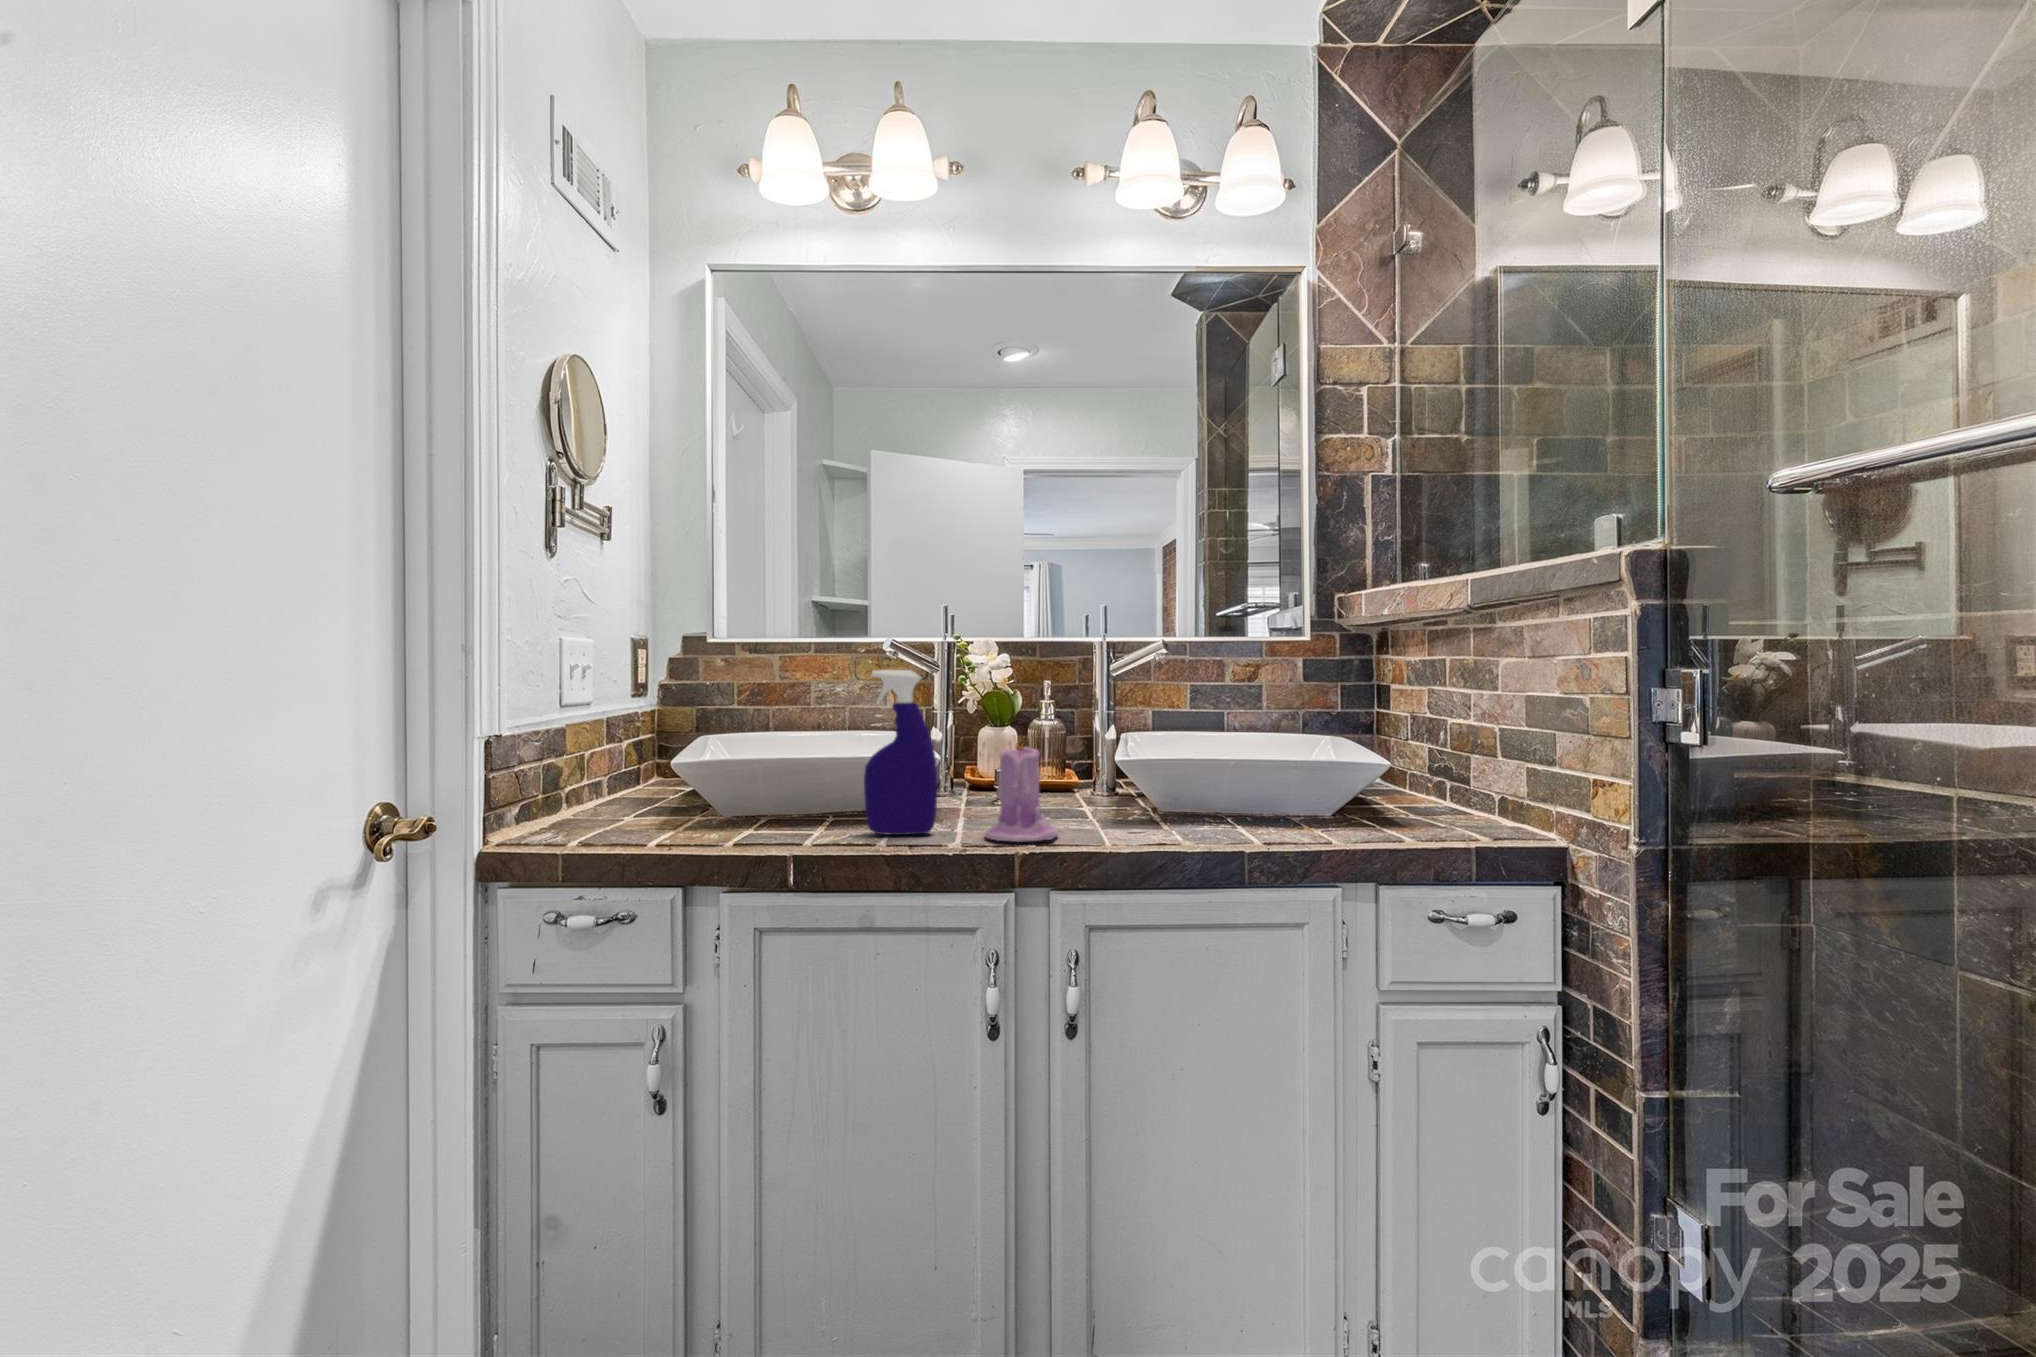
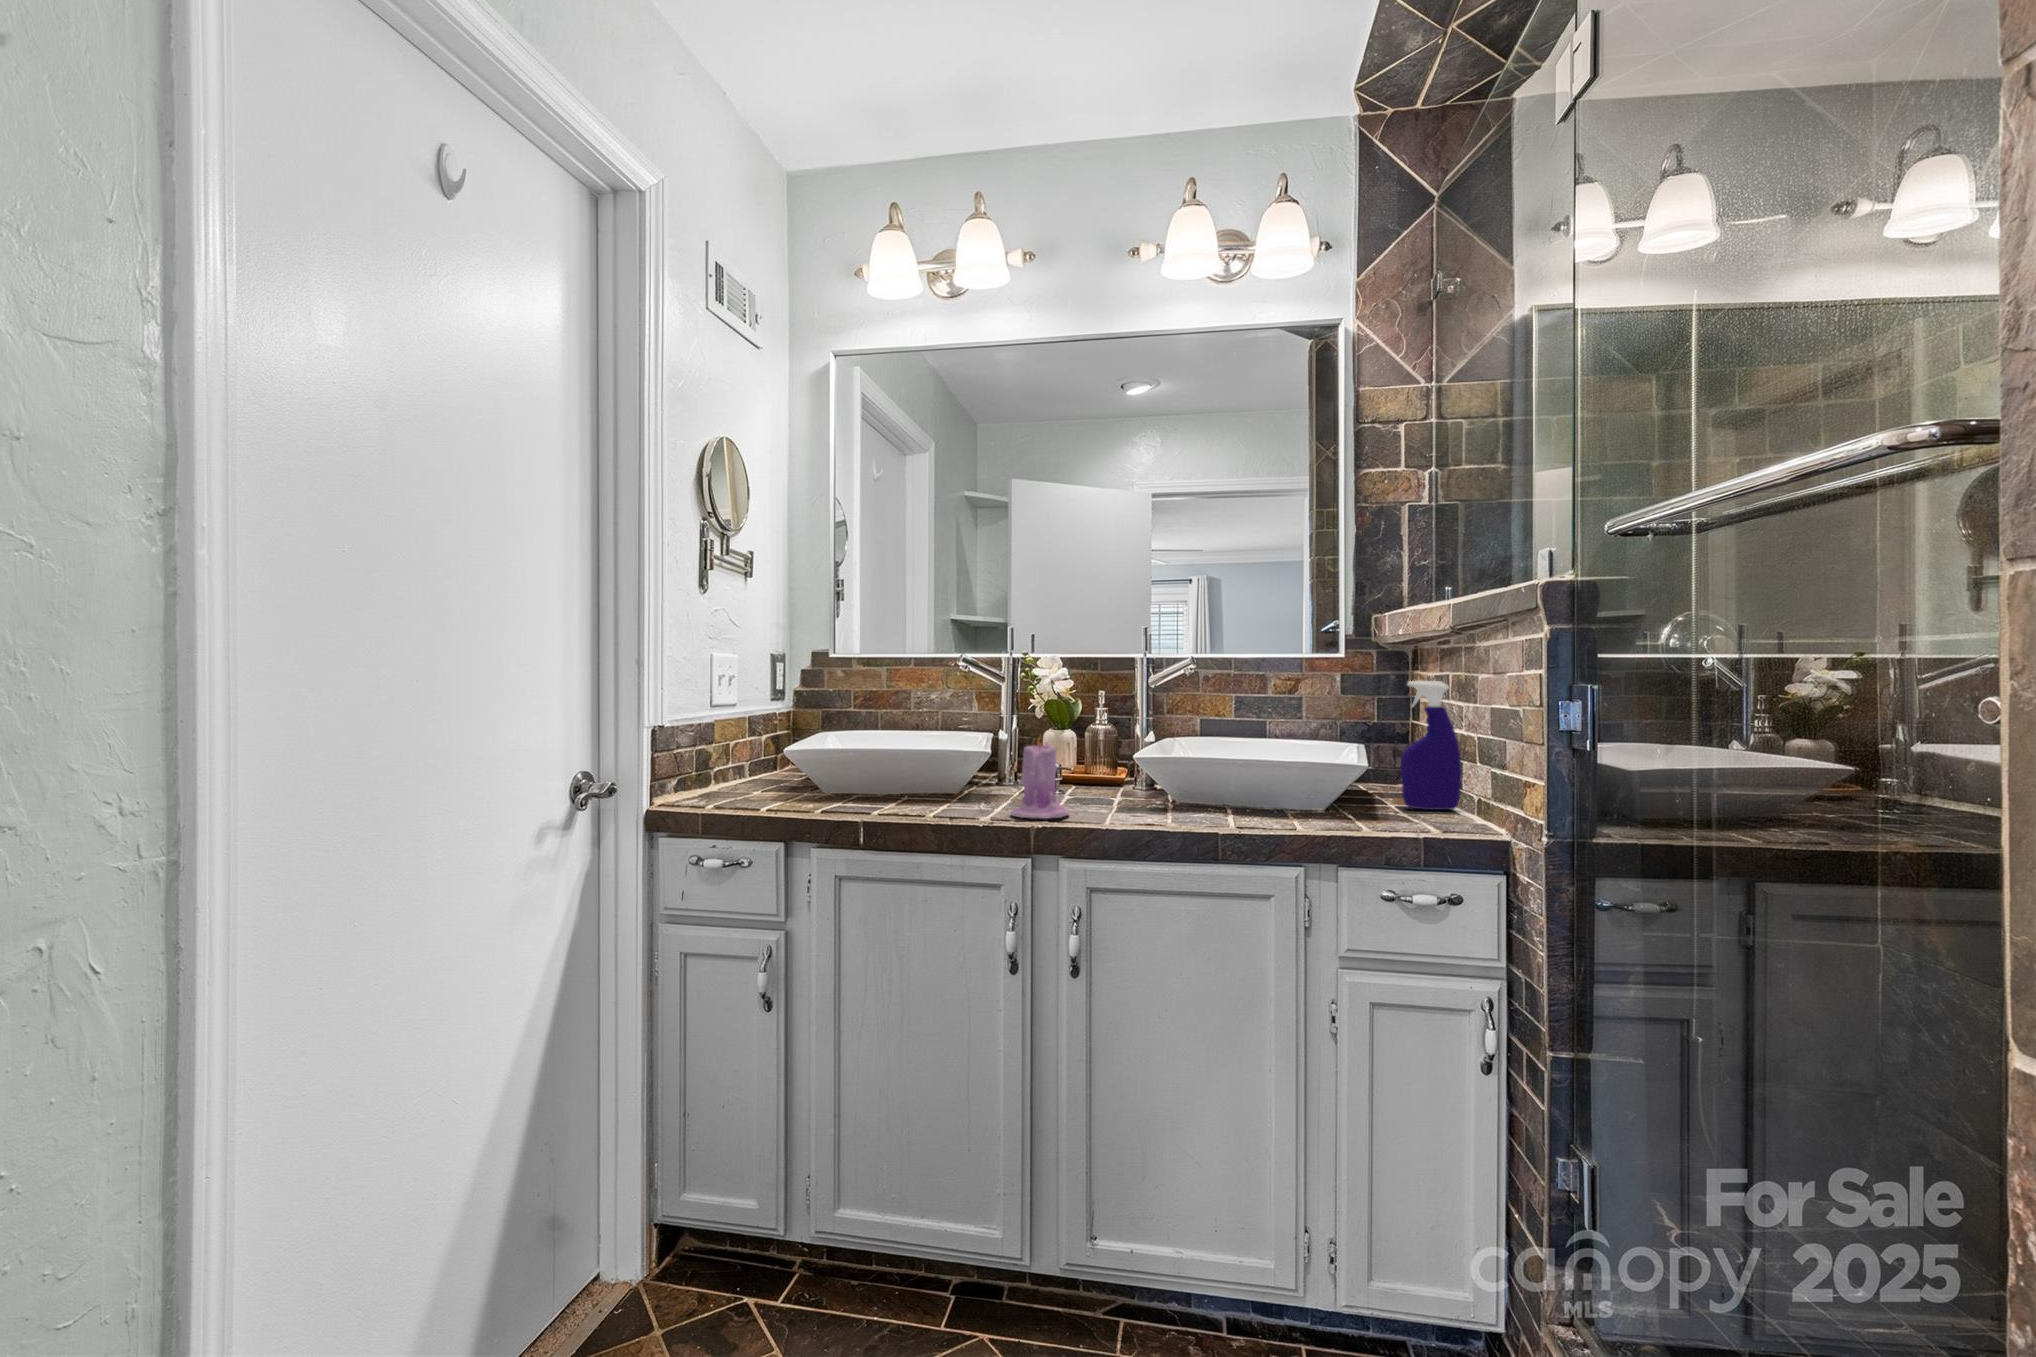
spray bottle: present [864,670,937,835] -> present [1401,681,1462,810]

